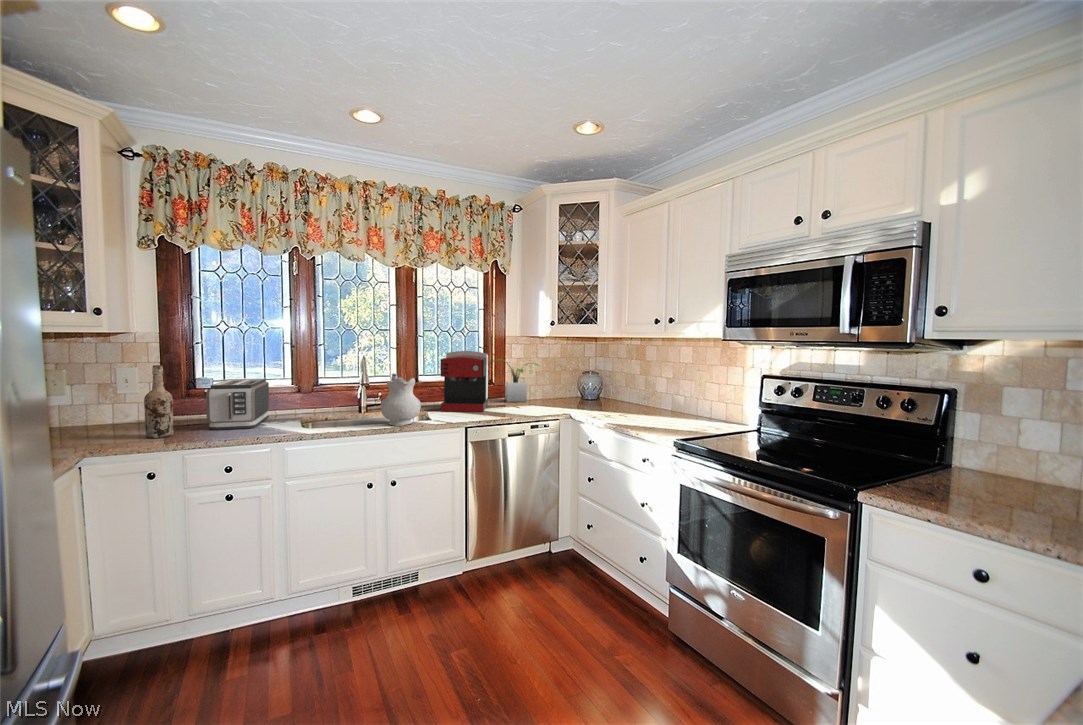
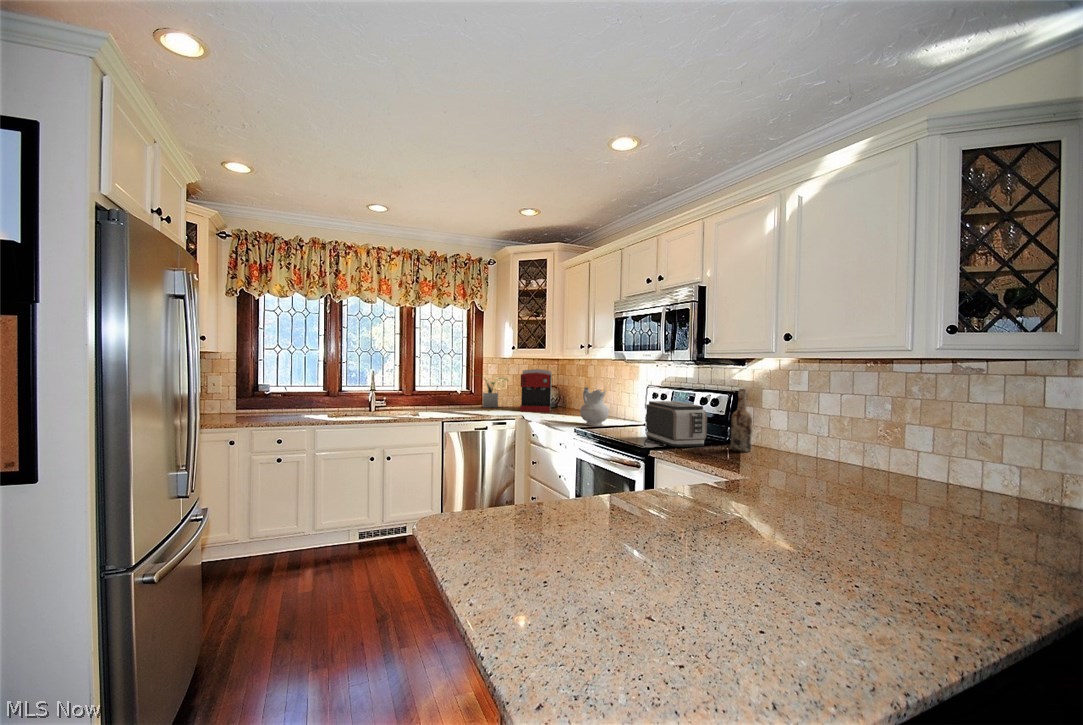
coffee maker: present [441,351,488,412] -> present [520,369,551,412]
wine bottle: present [144,365,173,438] -> present [731,389,752,452]
ceramic pitcher: present [381,373,421,426] -> present [580,387,609,426]
toaster: present [206,379,269,430] -> present [646,401,707,447]

